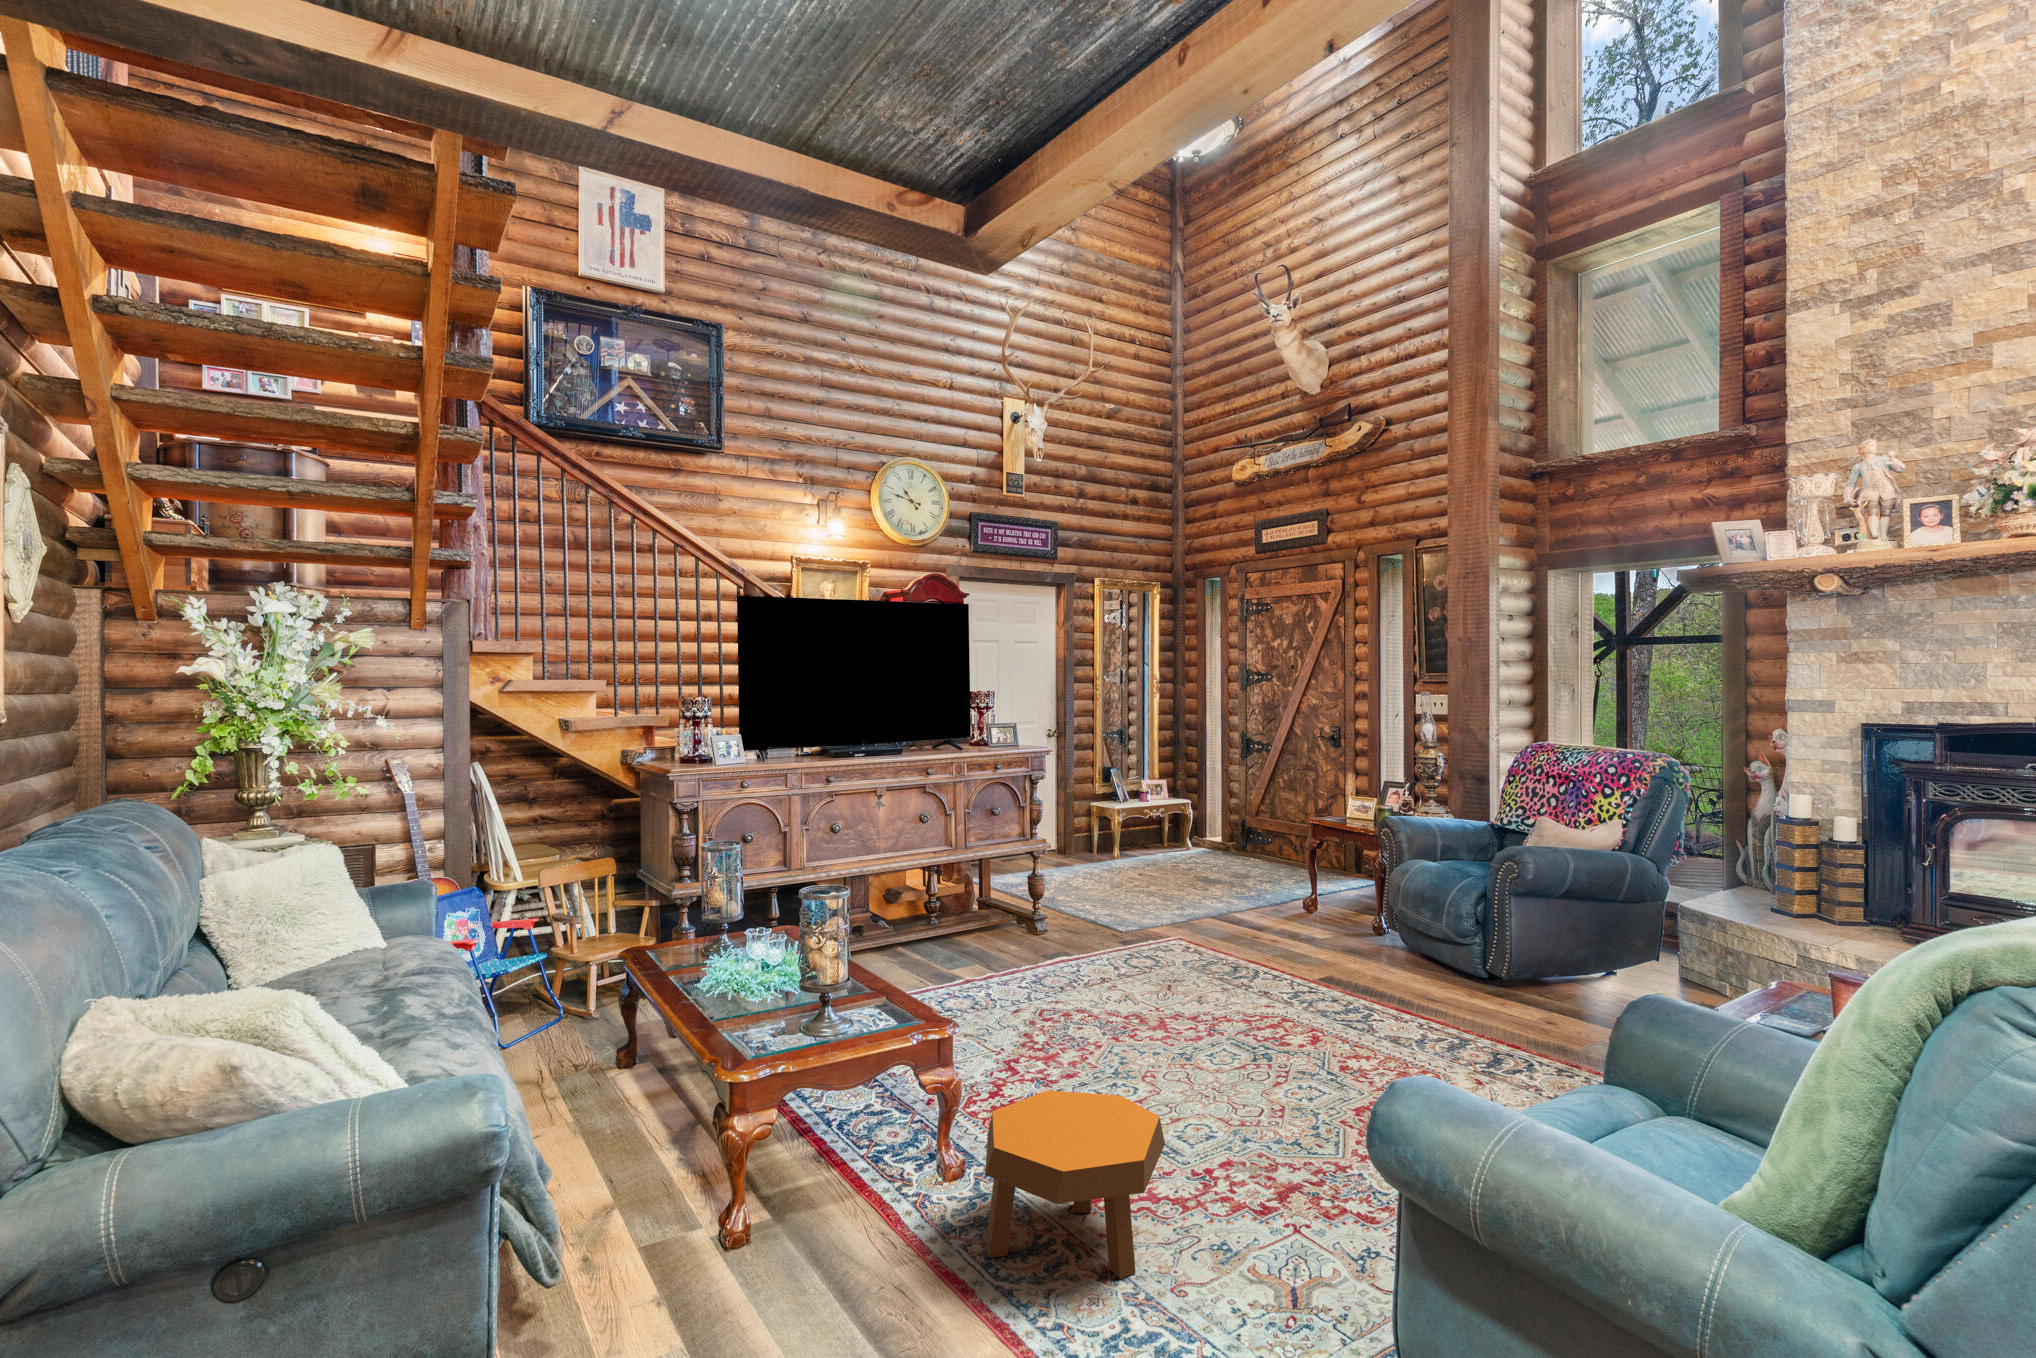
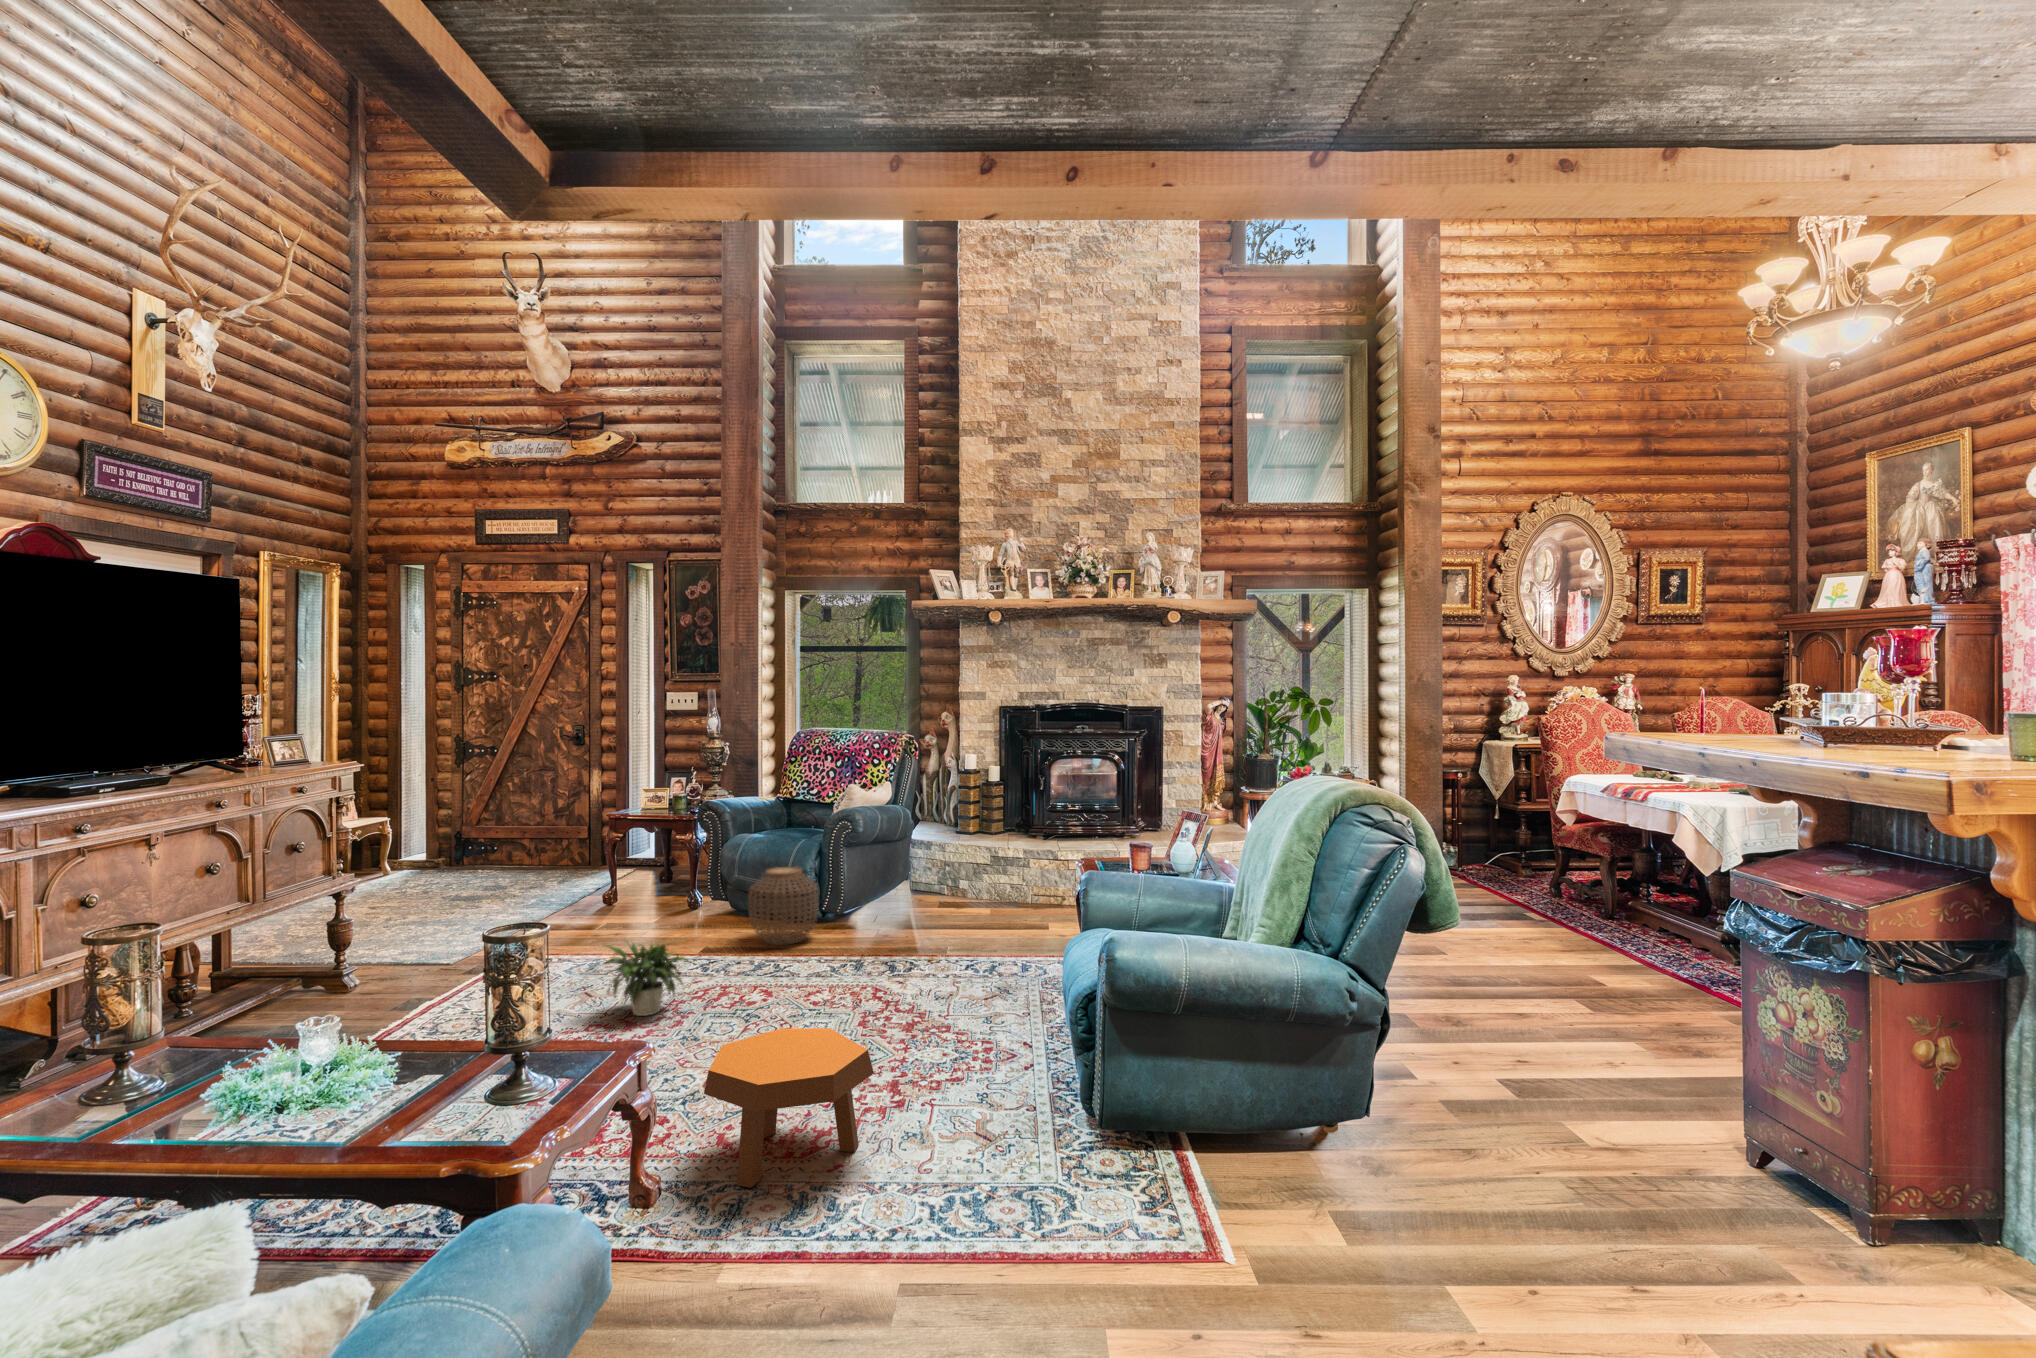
woven basket: none [1367,908,1455,1005] -> present [748,867,819,945]
potted plant: none [1141,950,1218,1037] -> present [605,941,685,1016]

